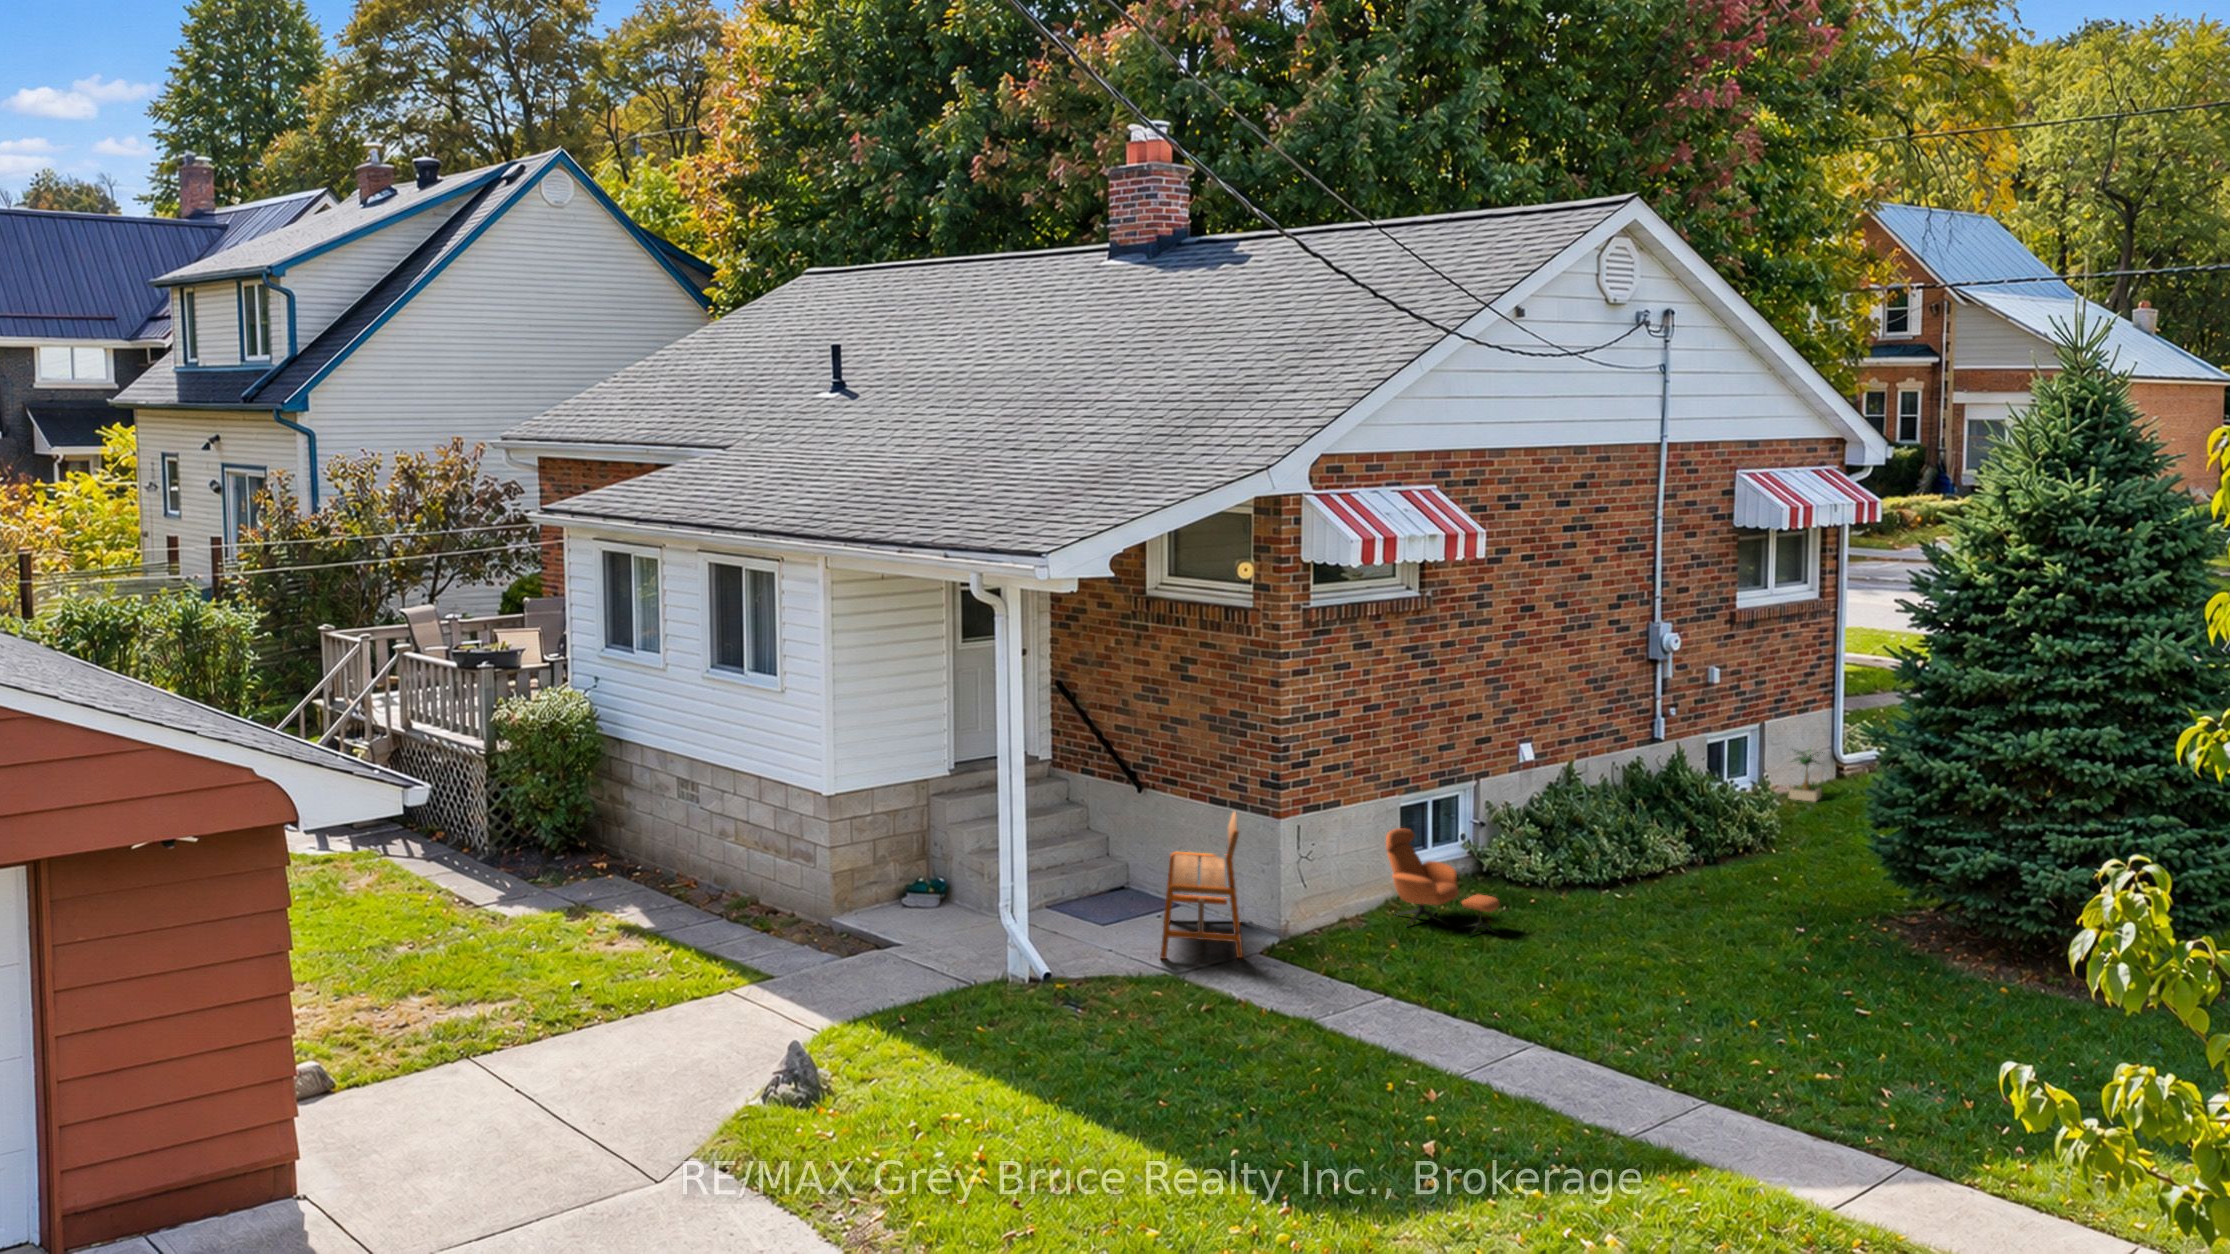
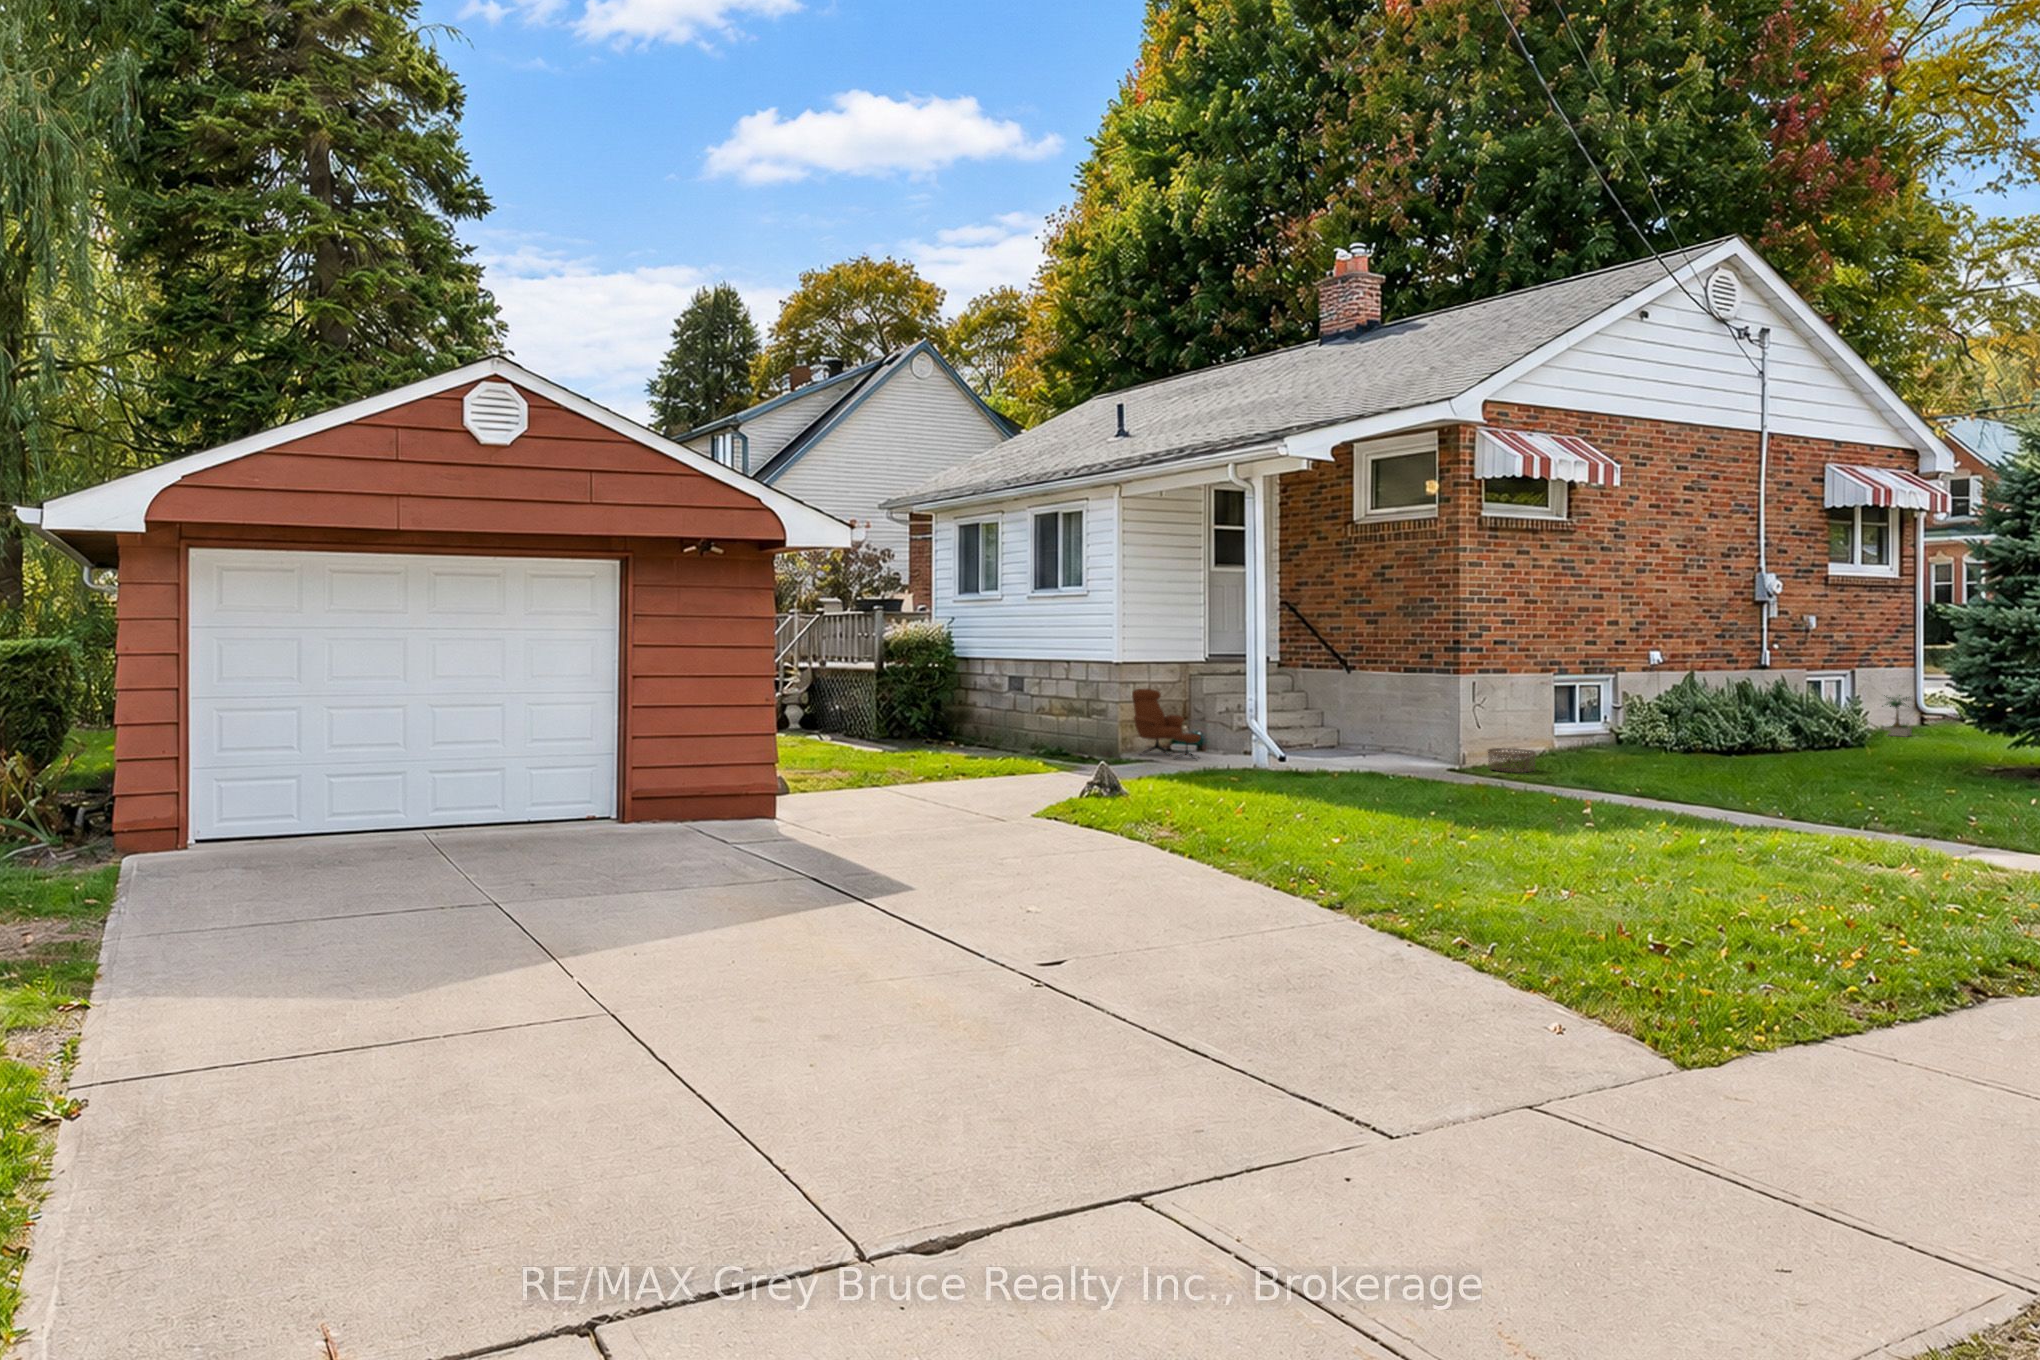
bench: present [1161,812,1243,959] -> none [1369,671,1435,773]
lounge chair: present [1386,828,1499,932] -> present [1132,689,1201,758]
basket: none [1312,908,1372,949] -> present [1488,748,1536,772]

